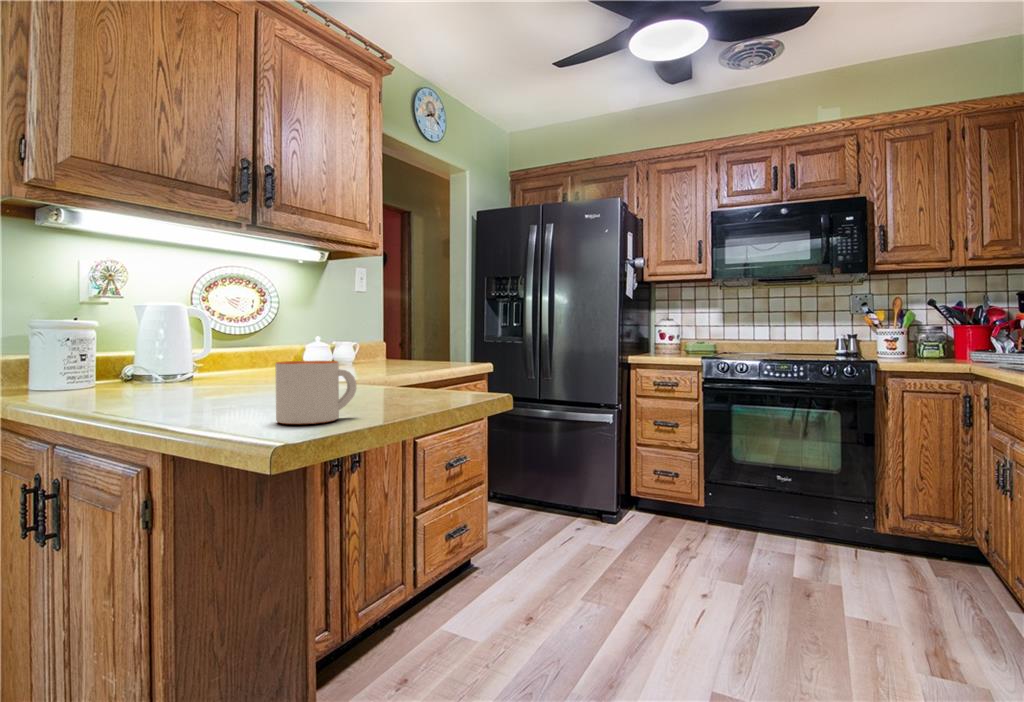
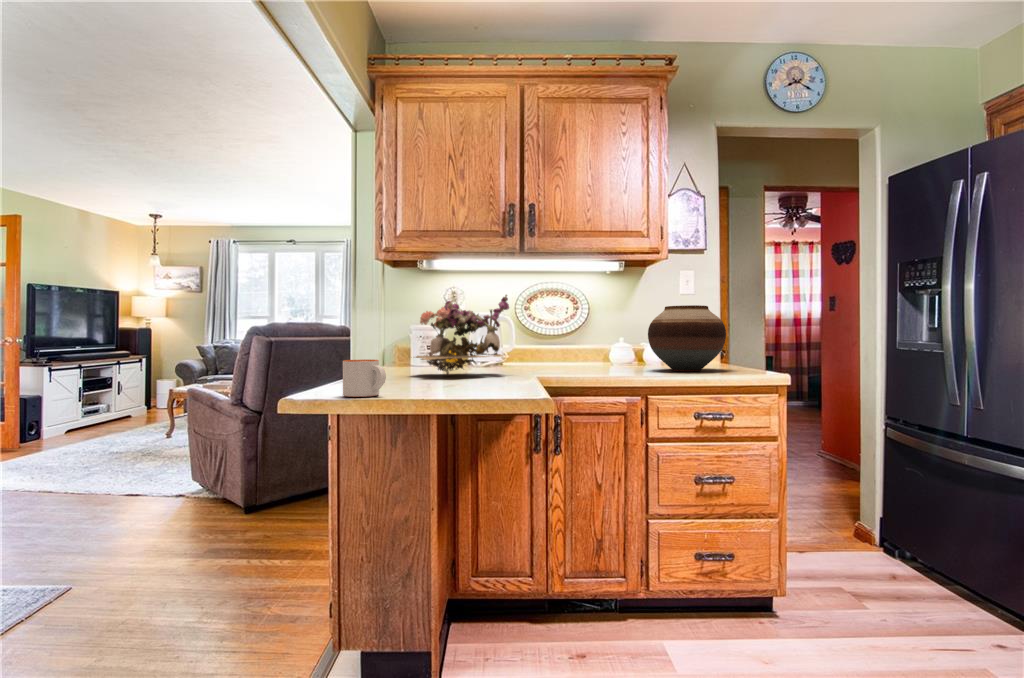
flower arrangement: none [96,277,276,389] -> present [416,295,509,374]
vase: none [371,306,444,369] -> present [648,305,726,371]

